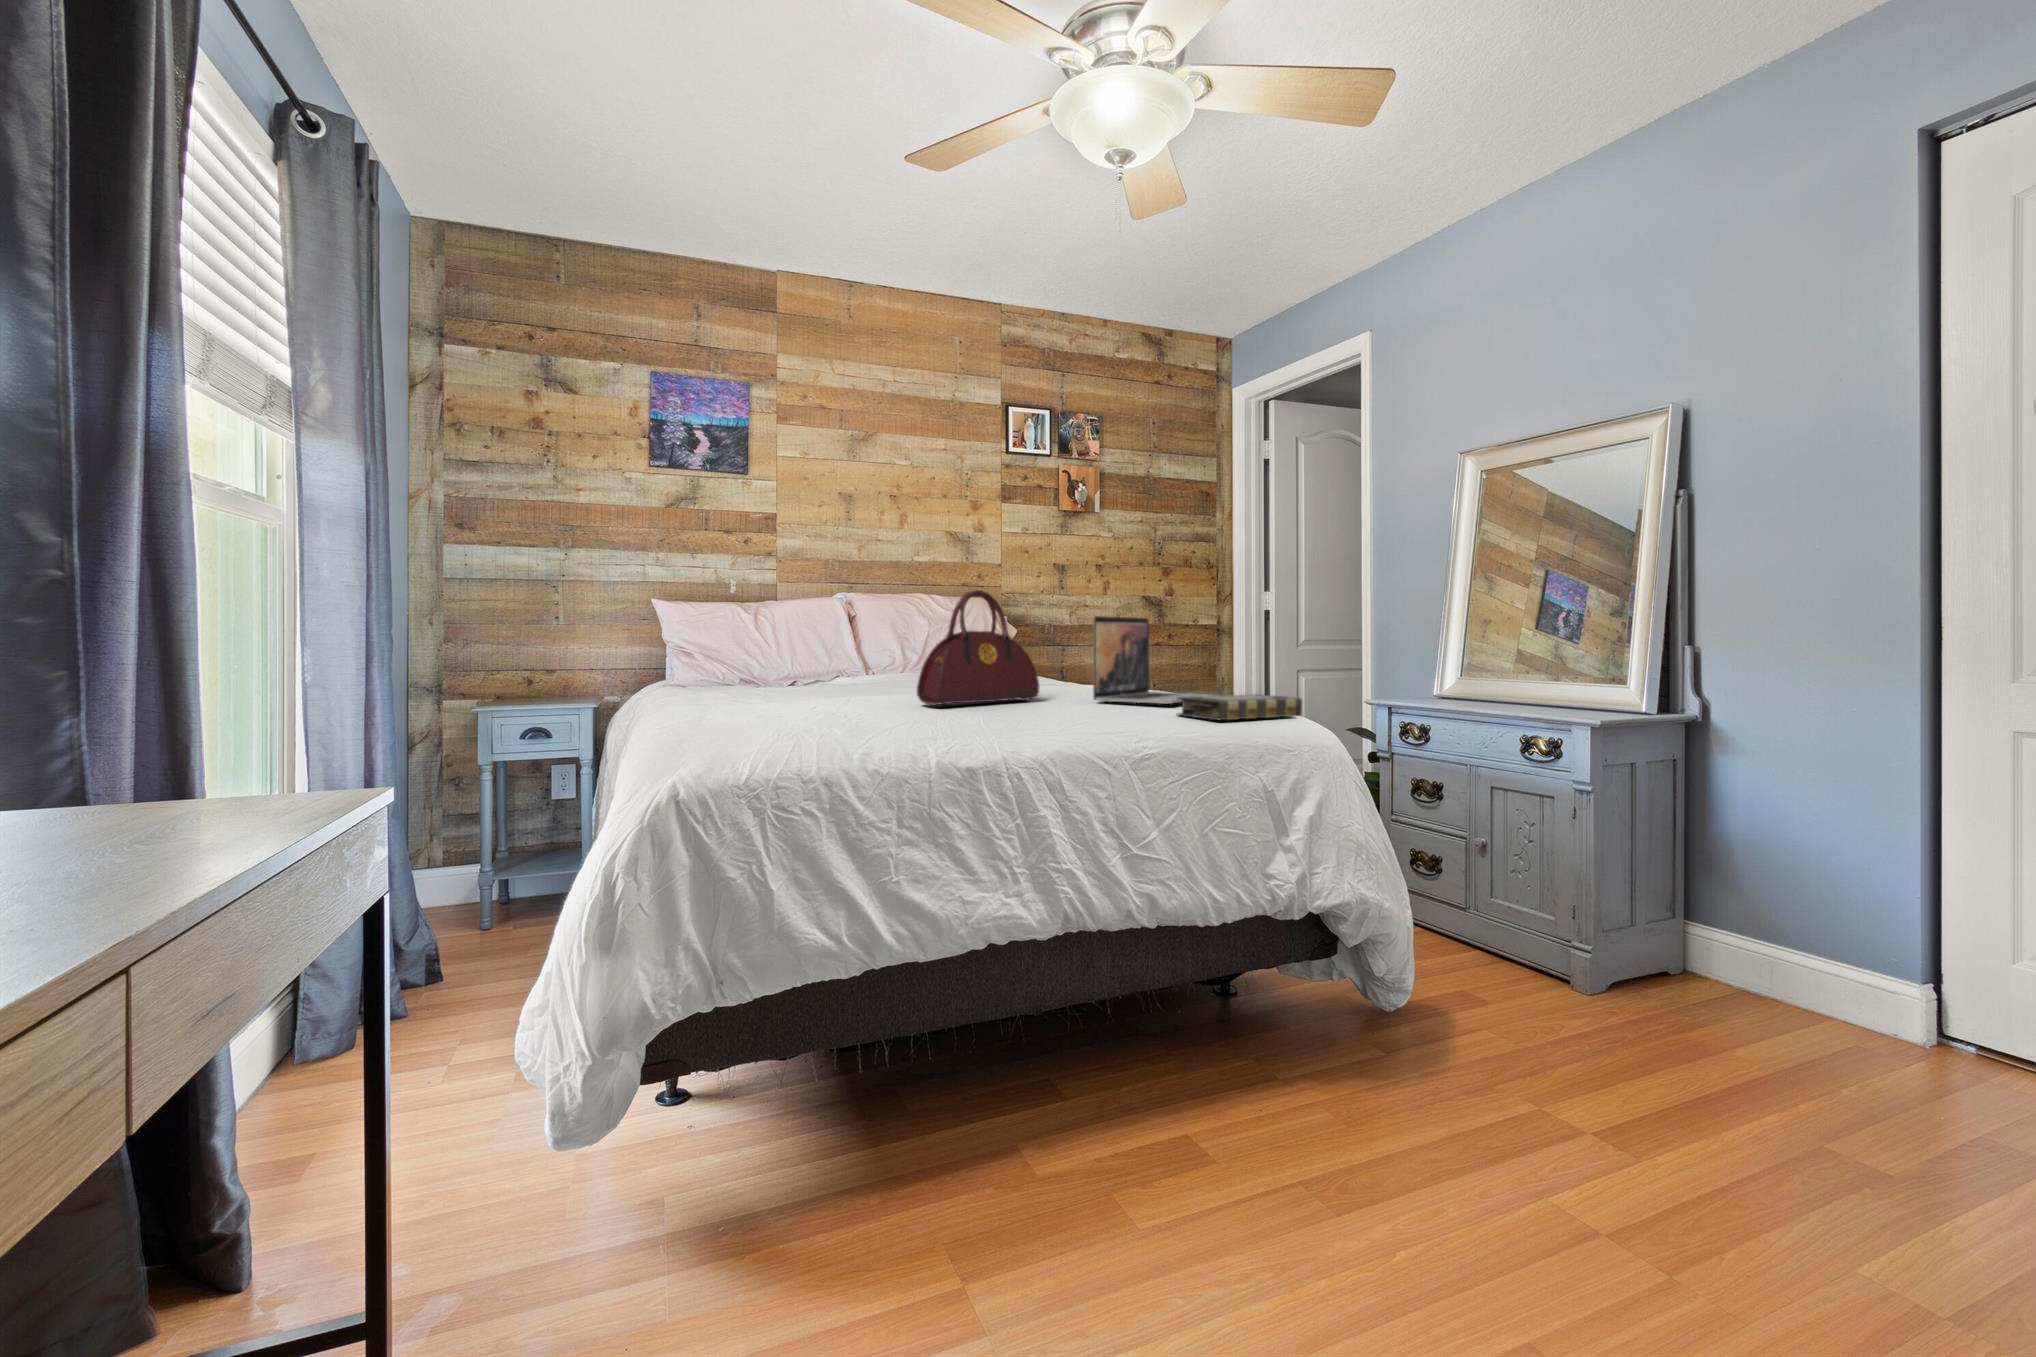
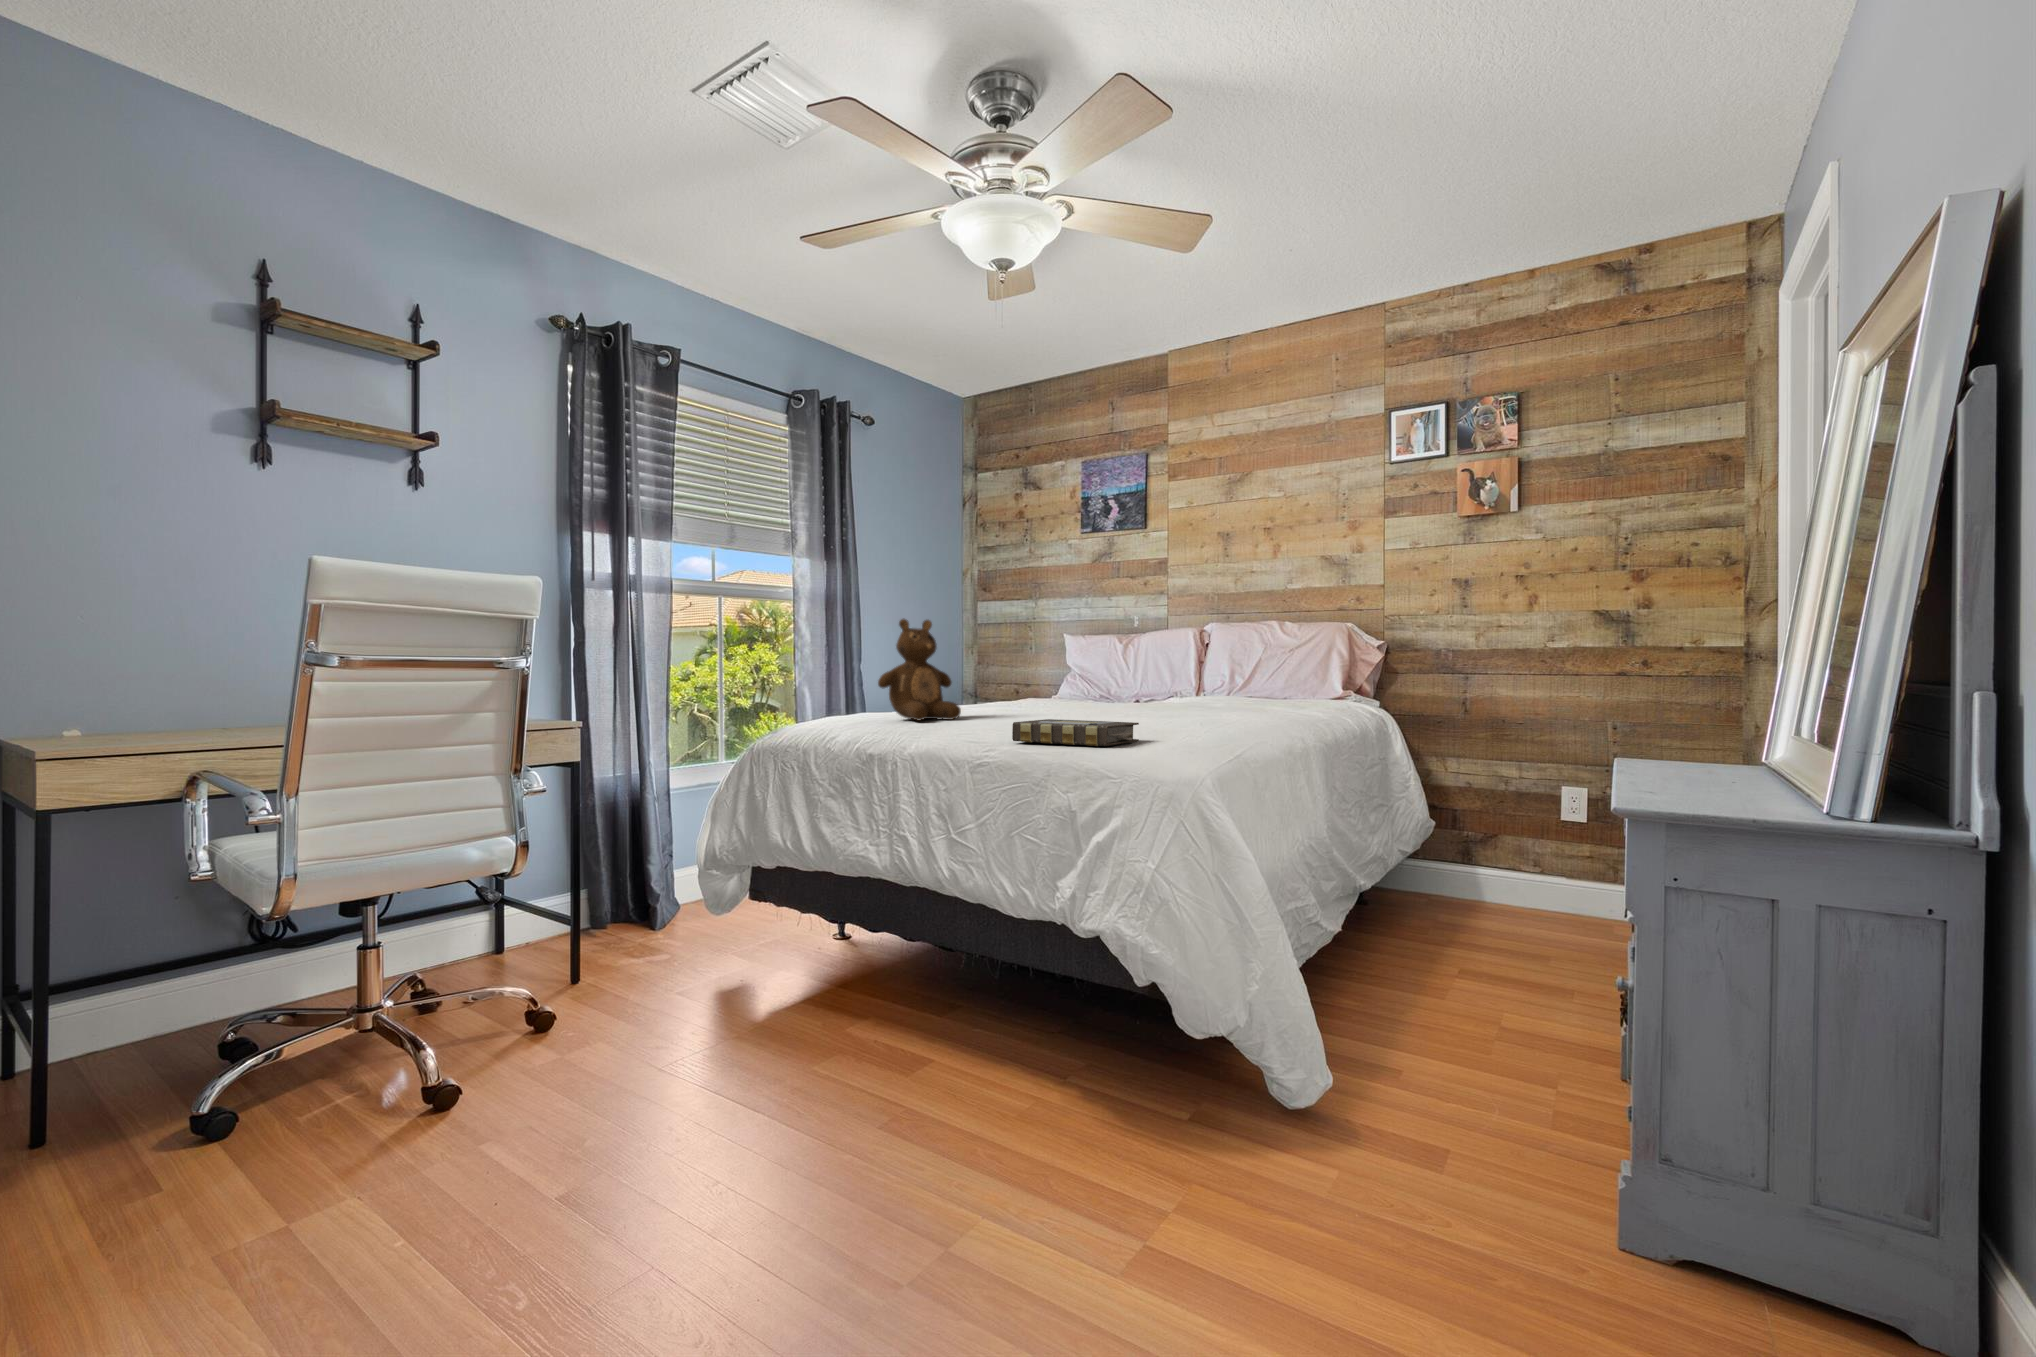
teddy bear: none [808,578,899,716] -> present [878,619,961,720]
handbag: present [917,590,1039,705] -> none [986,621,1097,720]
laptop: present [1093,616,1219,704] -> none [1105,641,1236,730]

